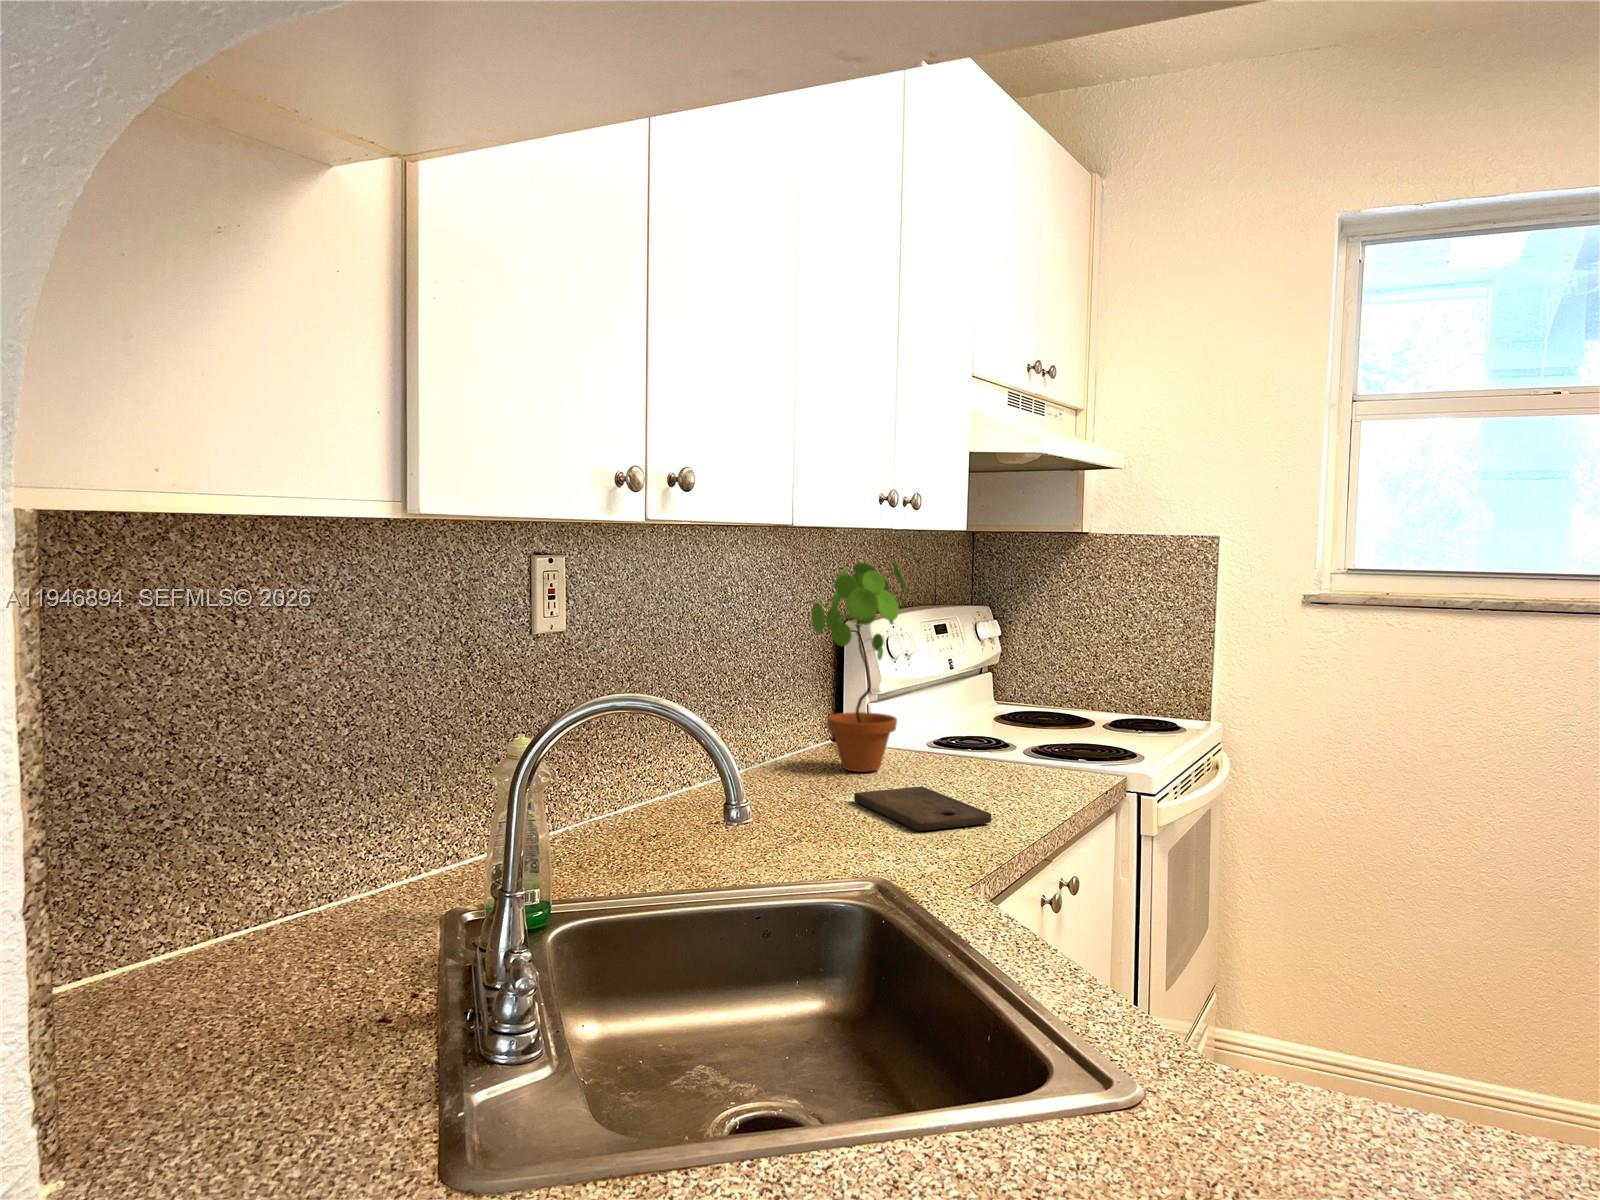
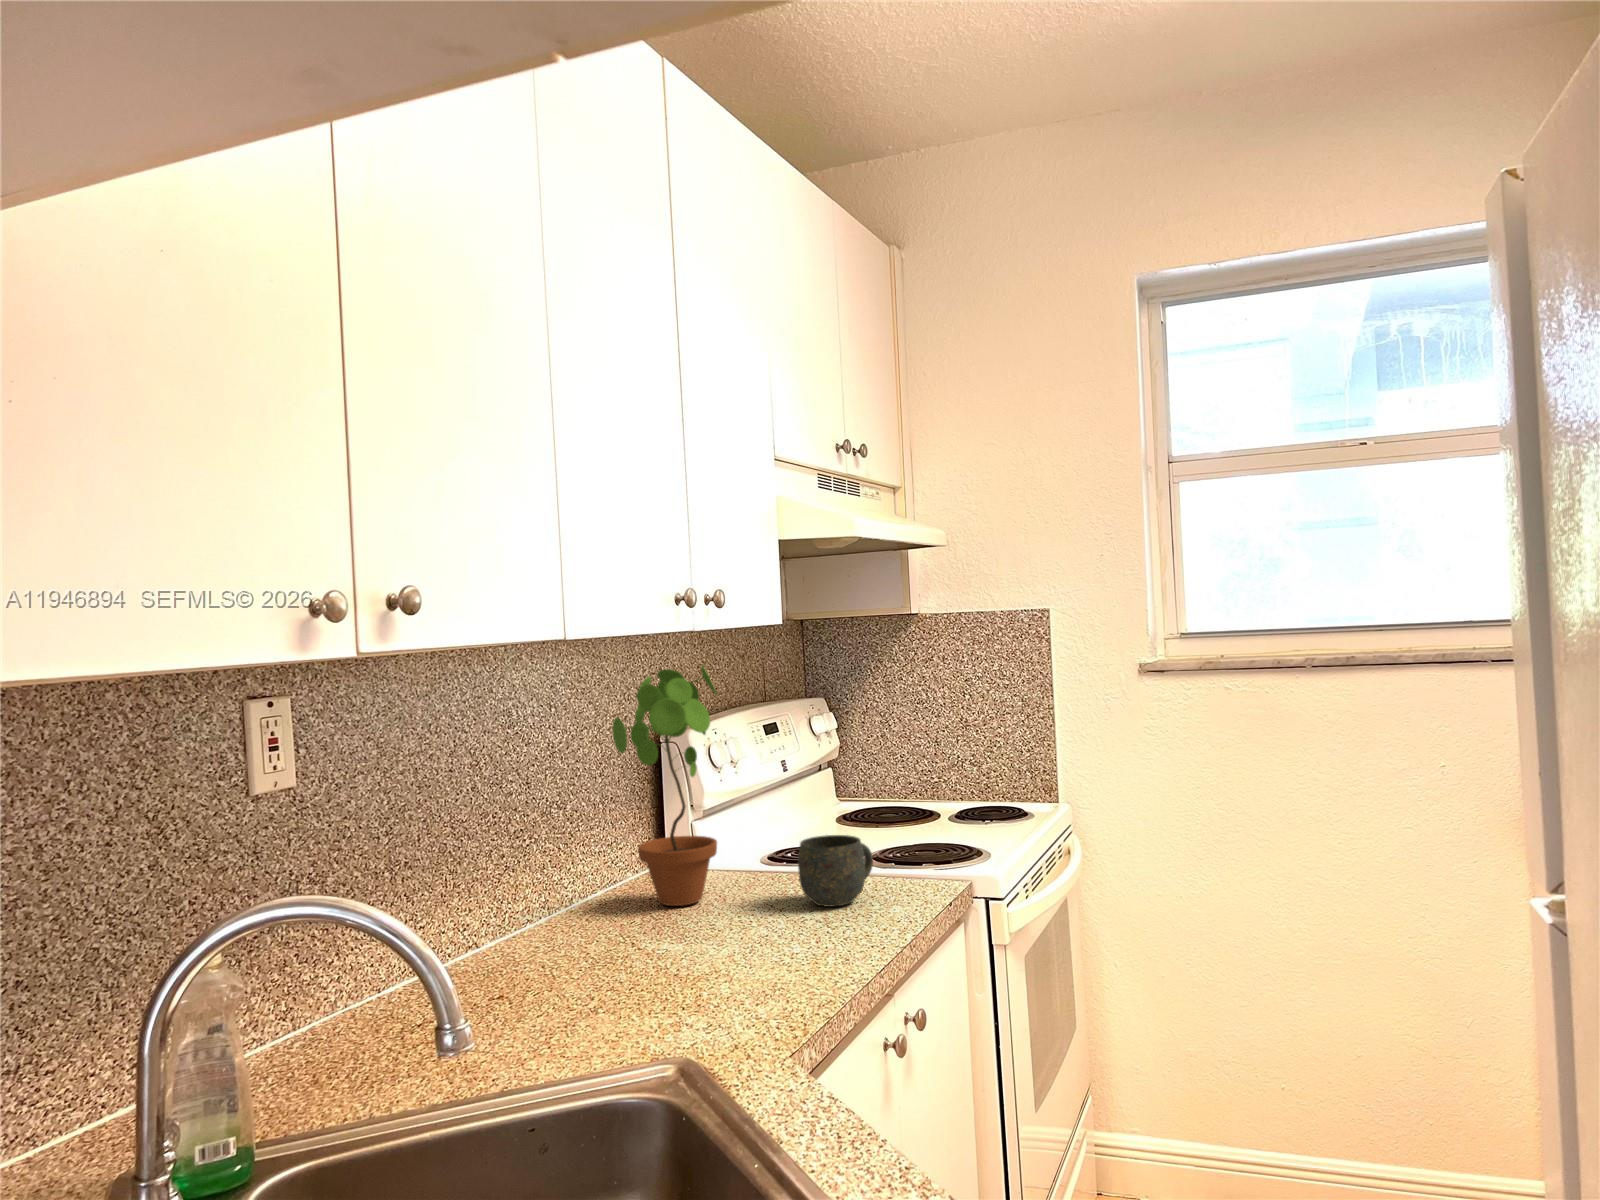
mug: none [970,722,1037,784] -> present [798,835,873,907]
cutting board: present [854,787,991,831] -> none [667,921,820,982]

